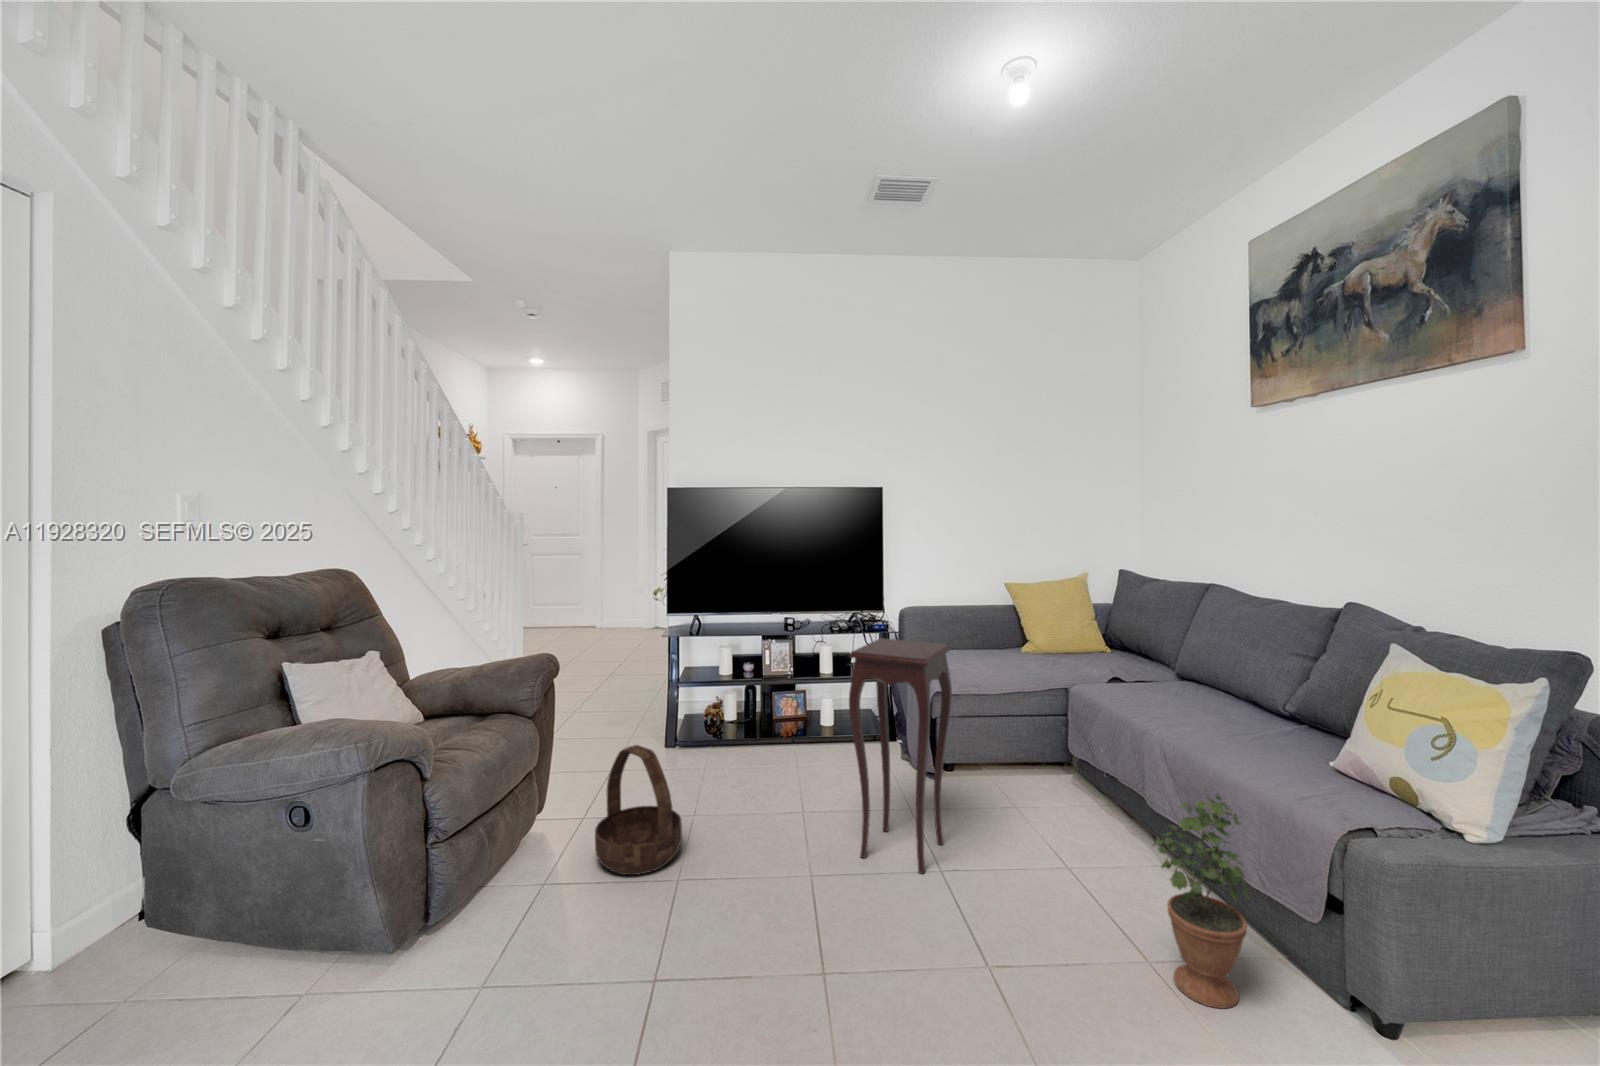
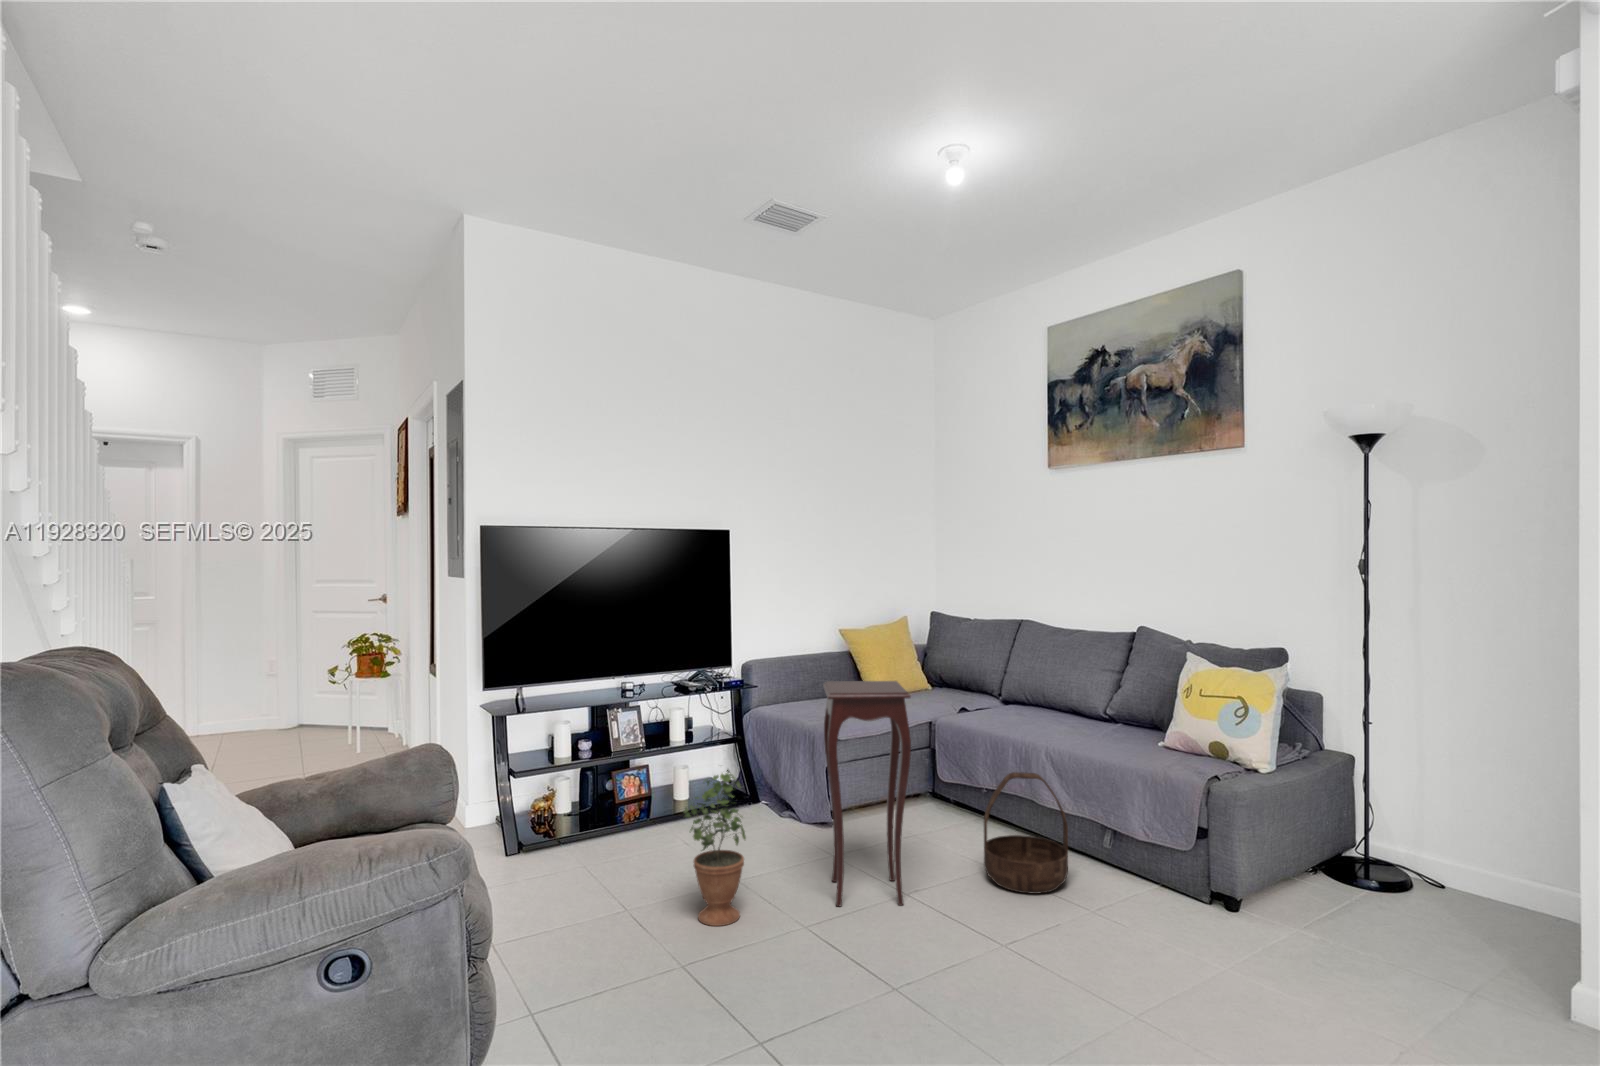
basket: present [595,745,682,875] -> present [984,772,1068,894]
potted plant: present [1153,794,1249,1008] -> present [684,770,746,926]

